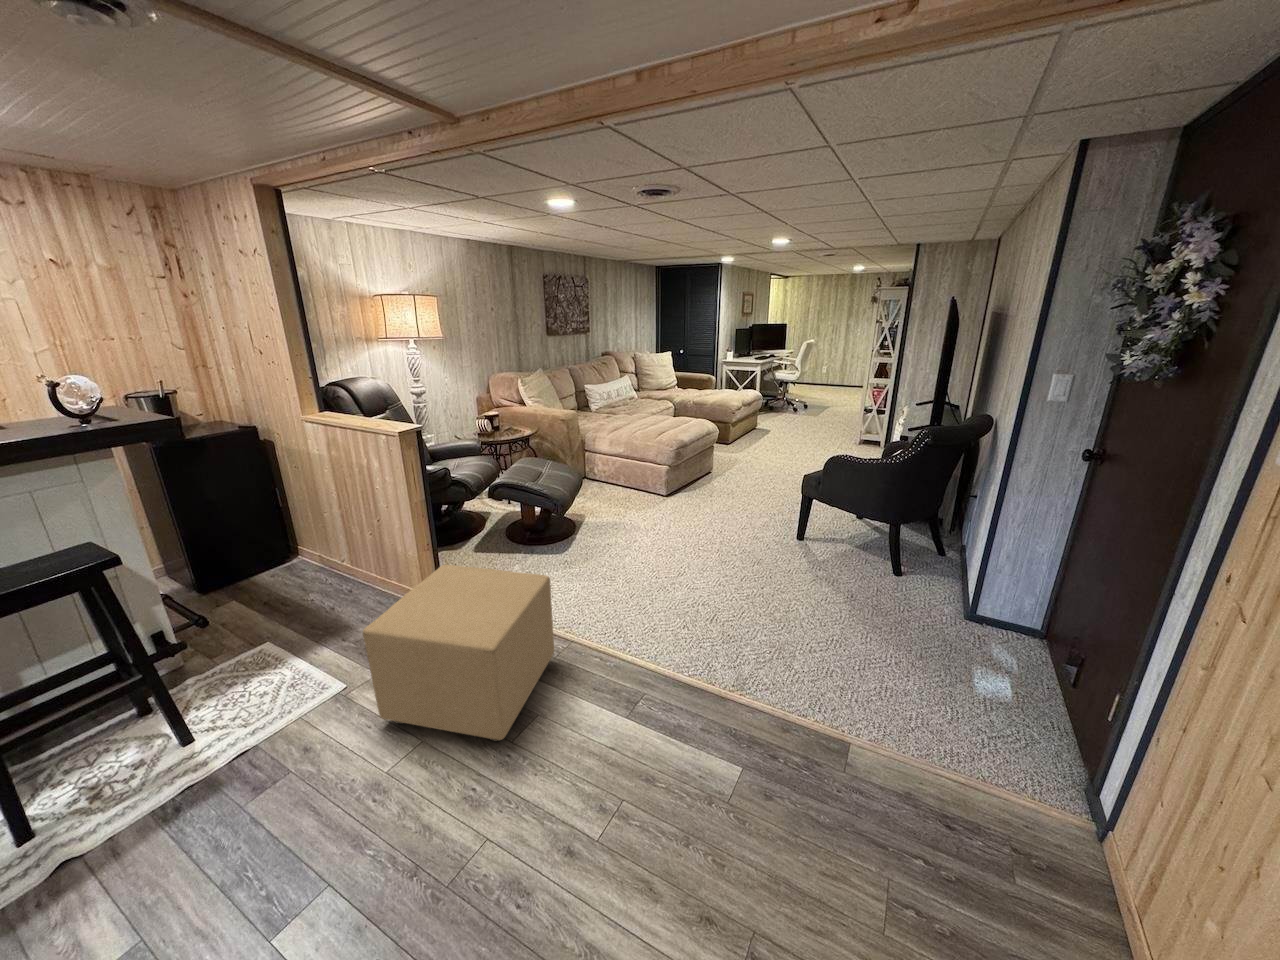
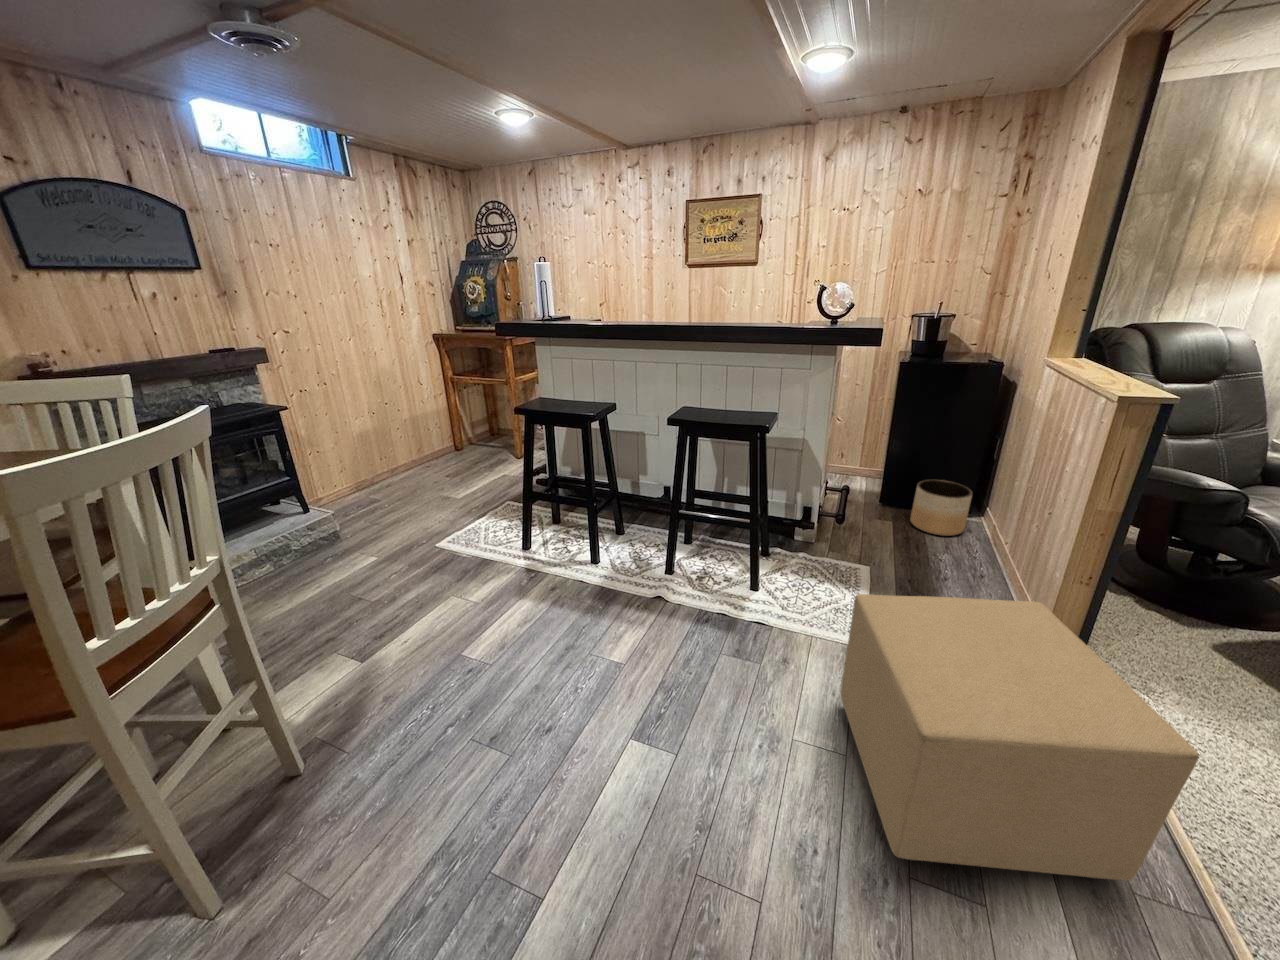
planter: none [239,536,302,591] -> present [910,480,972,536]

